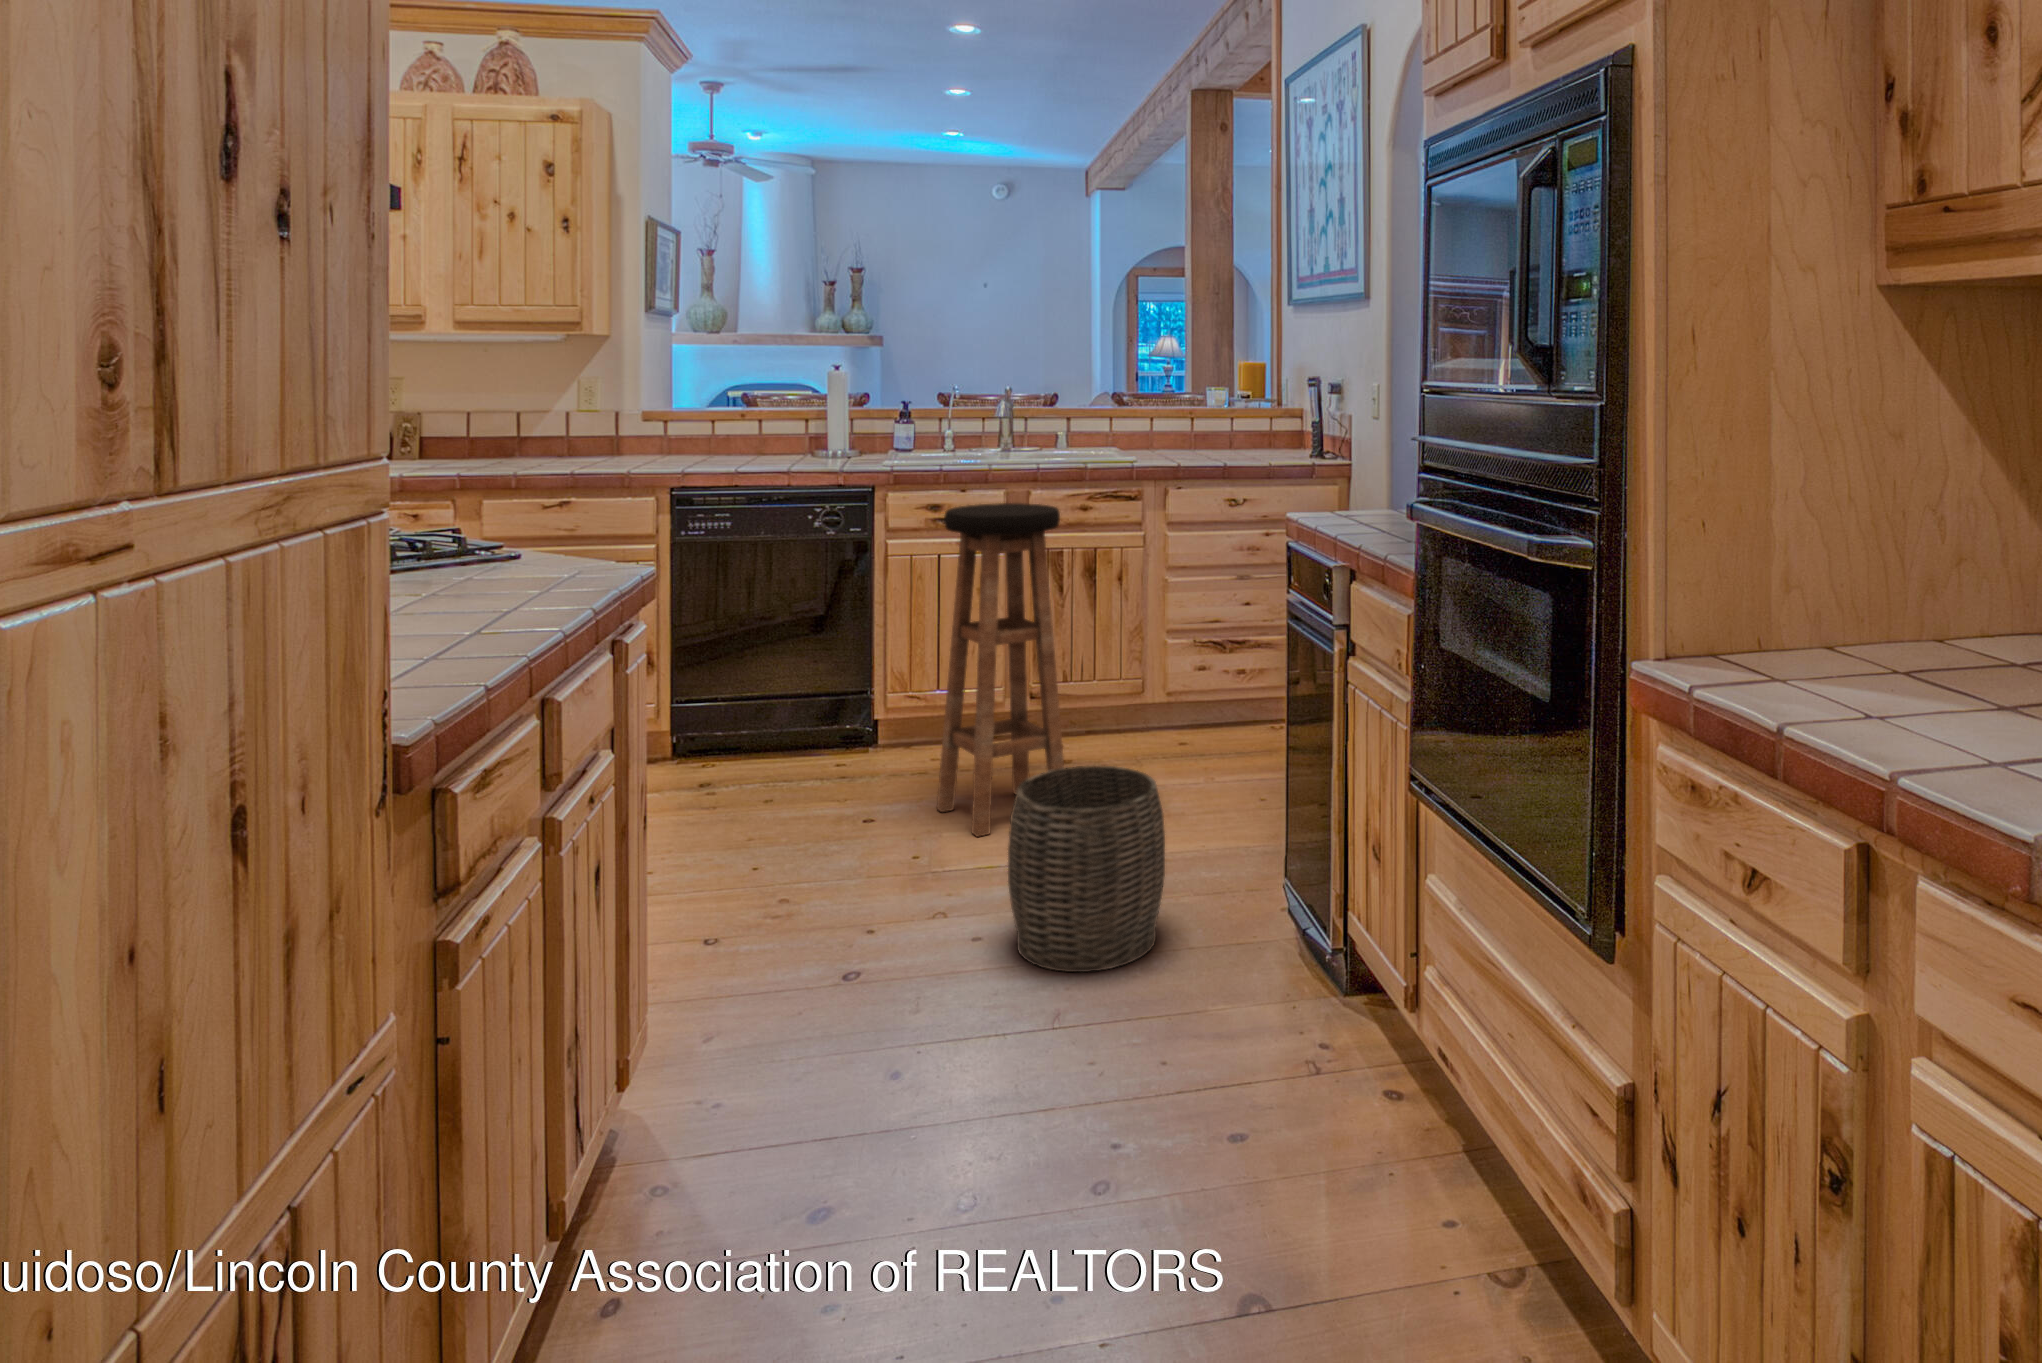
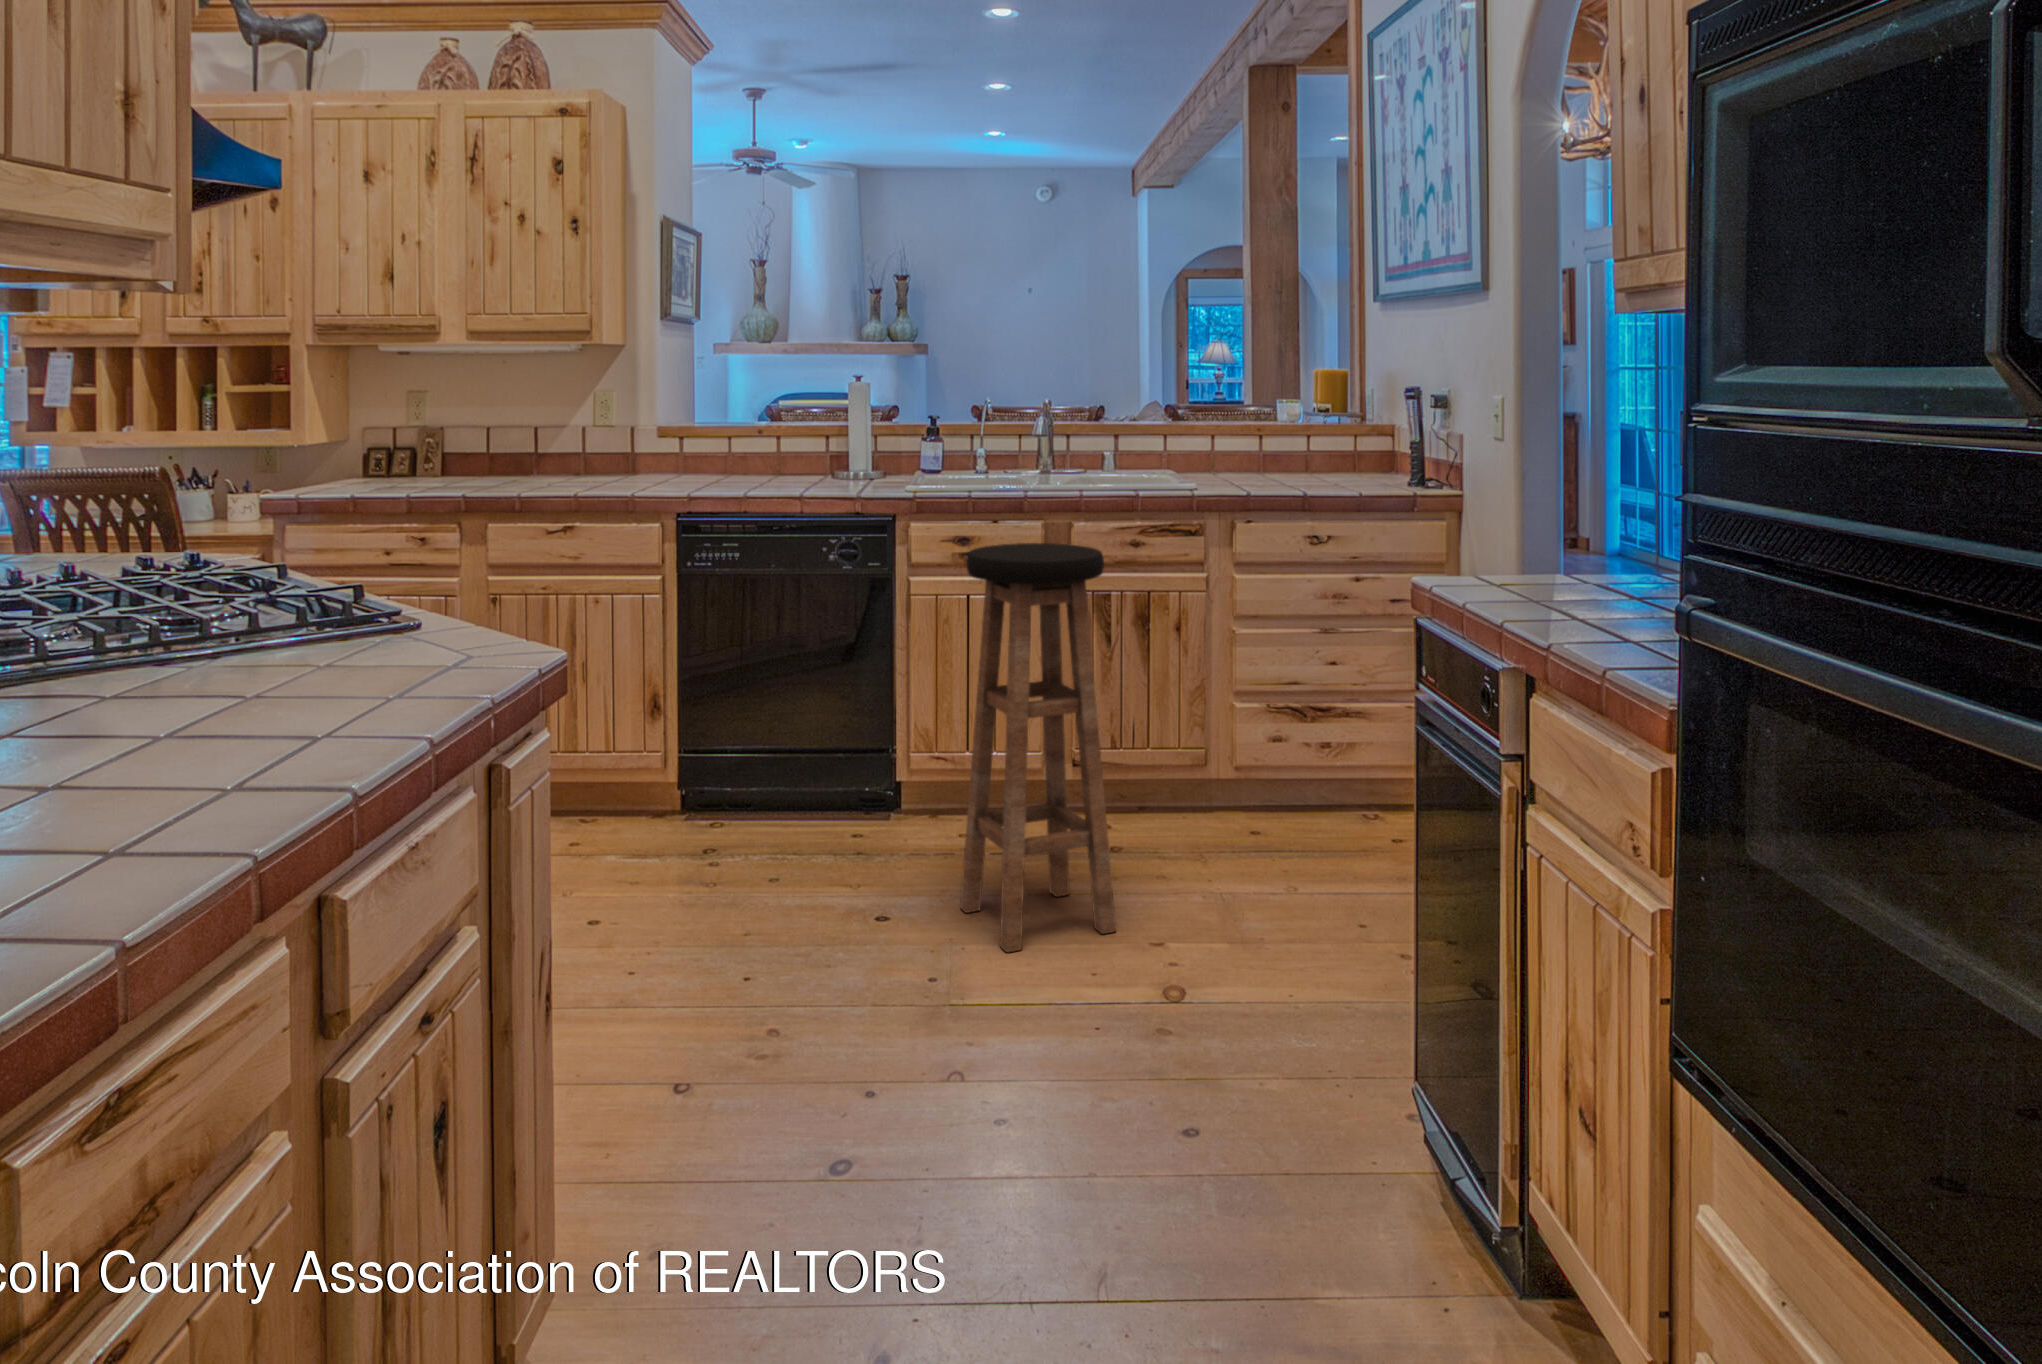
woven basket: present [1008,766,1165,972] -> none [1041,895,1246,1187]

